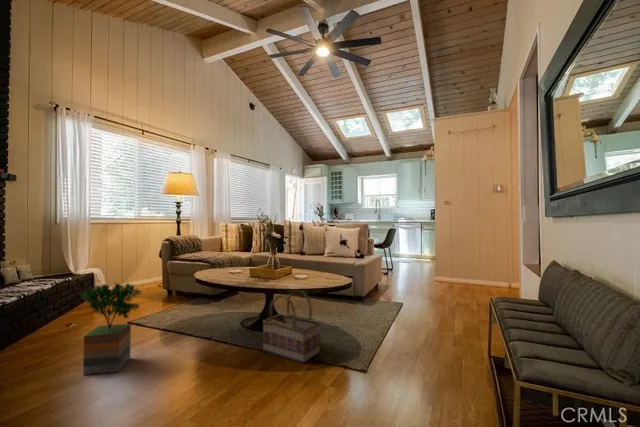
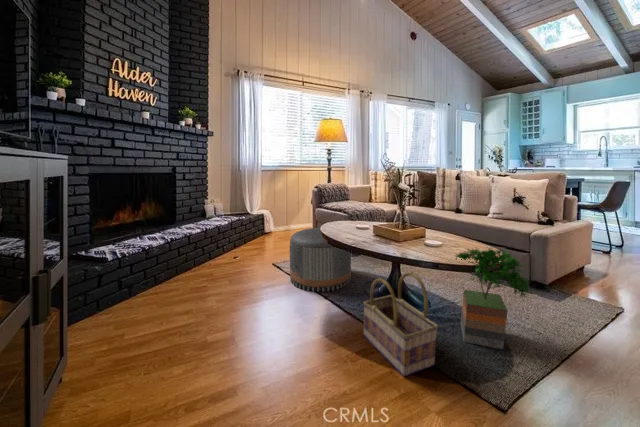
pouf: none [165,274,230,335] -> present [289,228,351,292]
potted tree: present [82,283,141,375] -> present [456,249,530,349]

